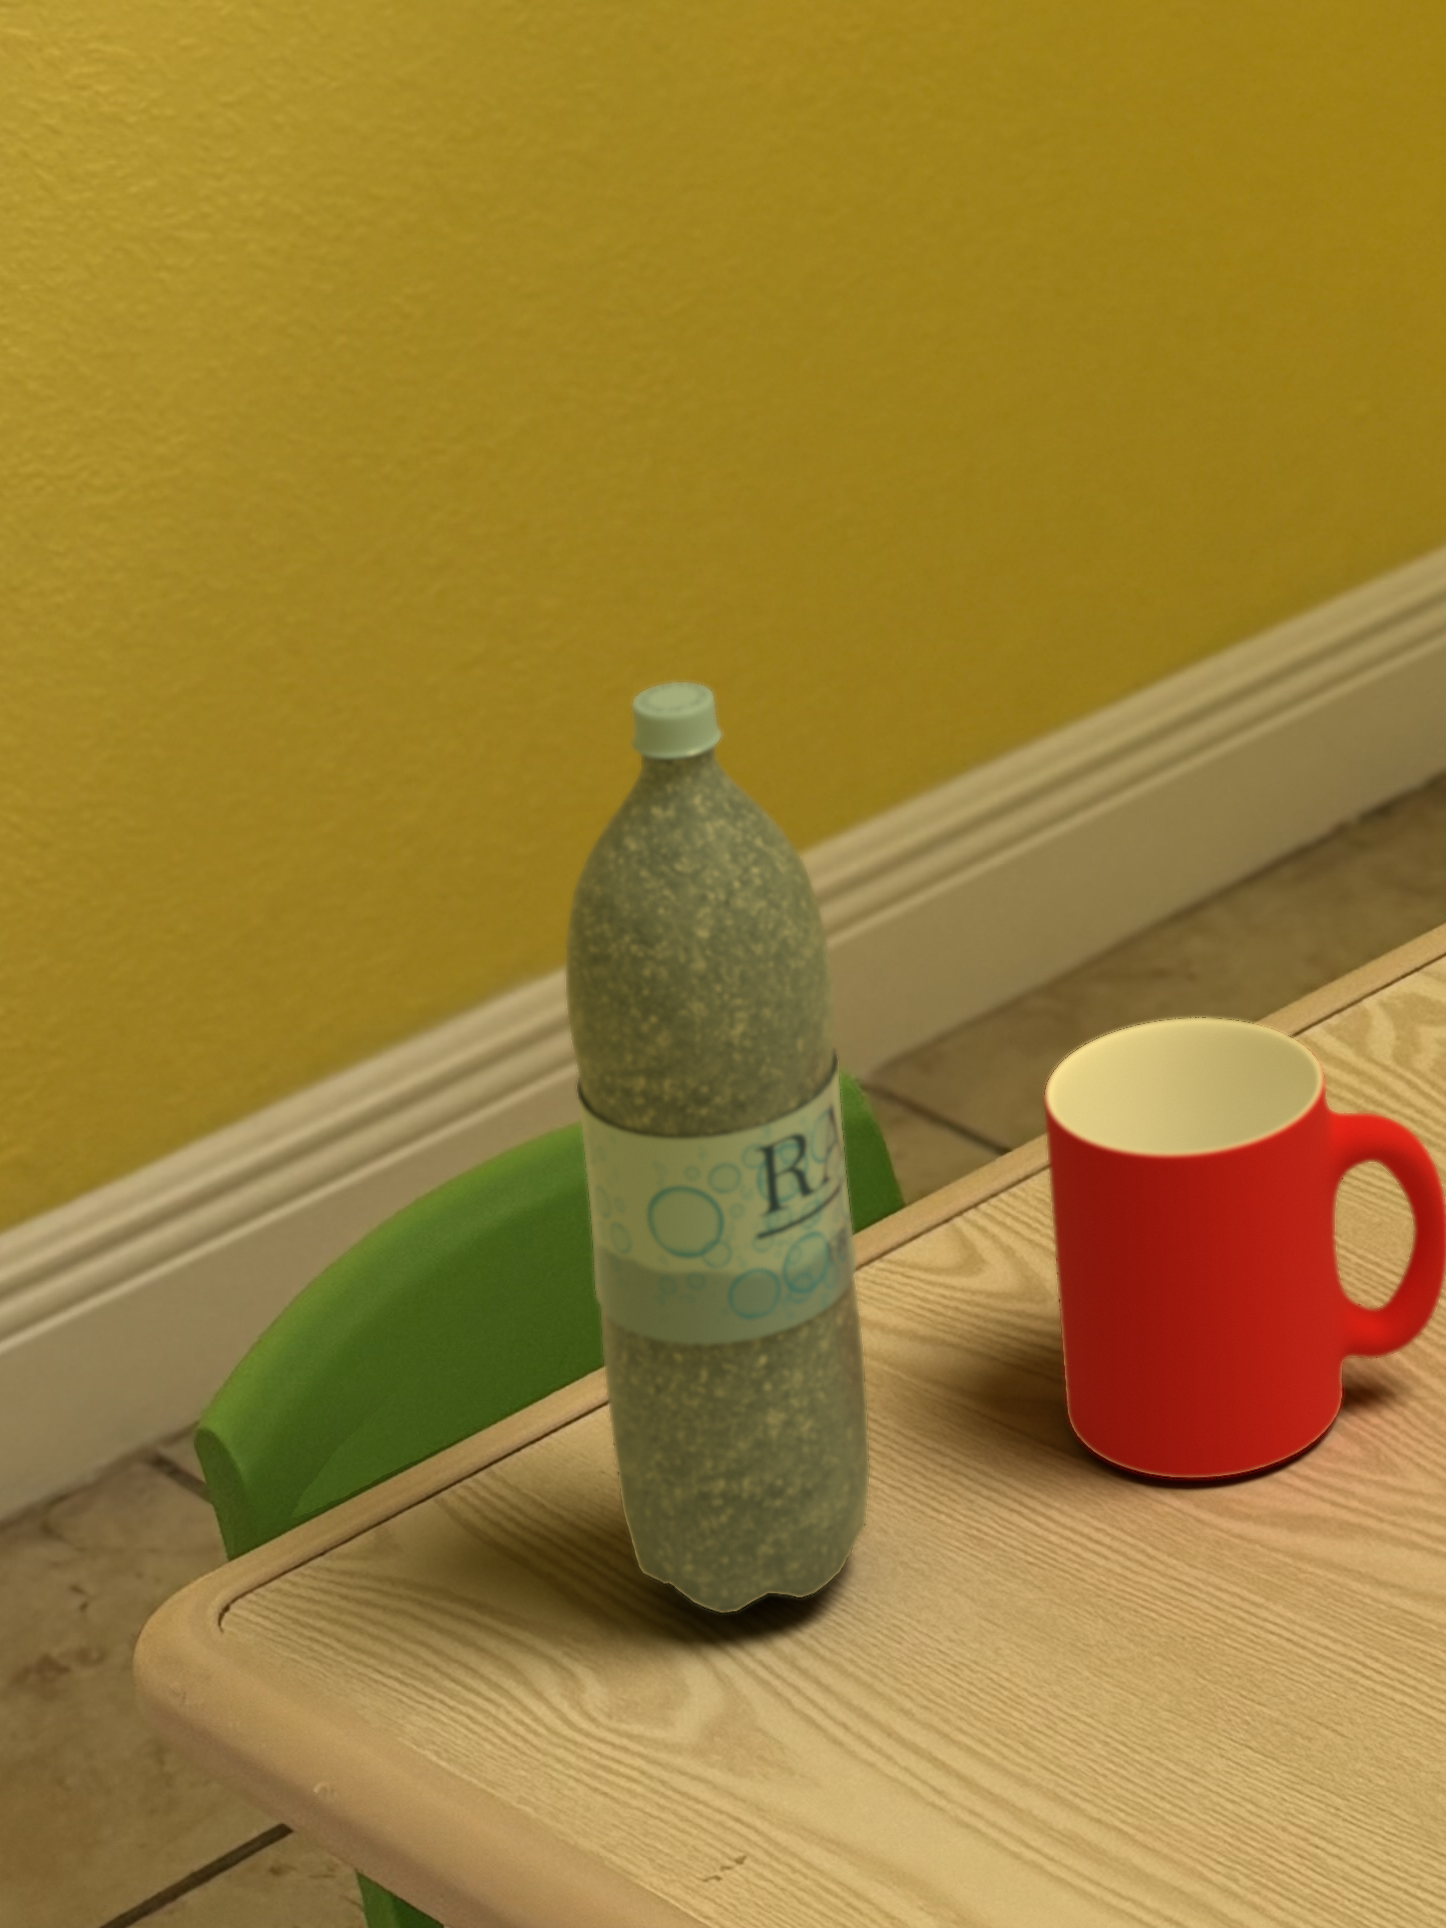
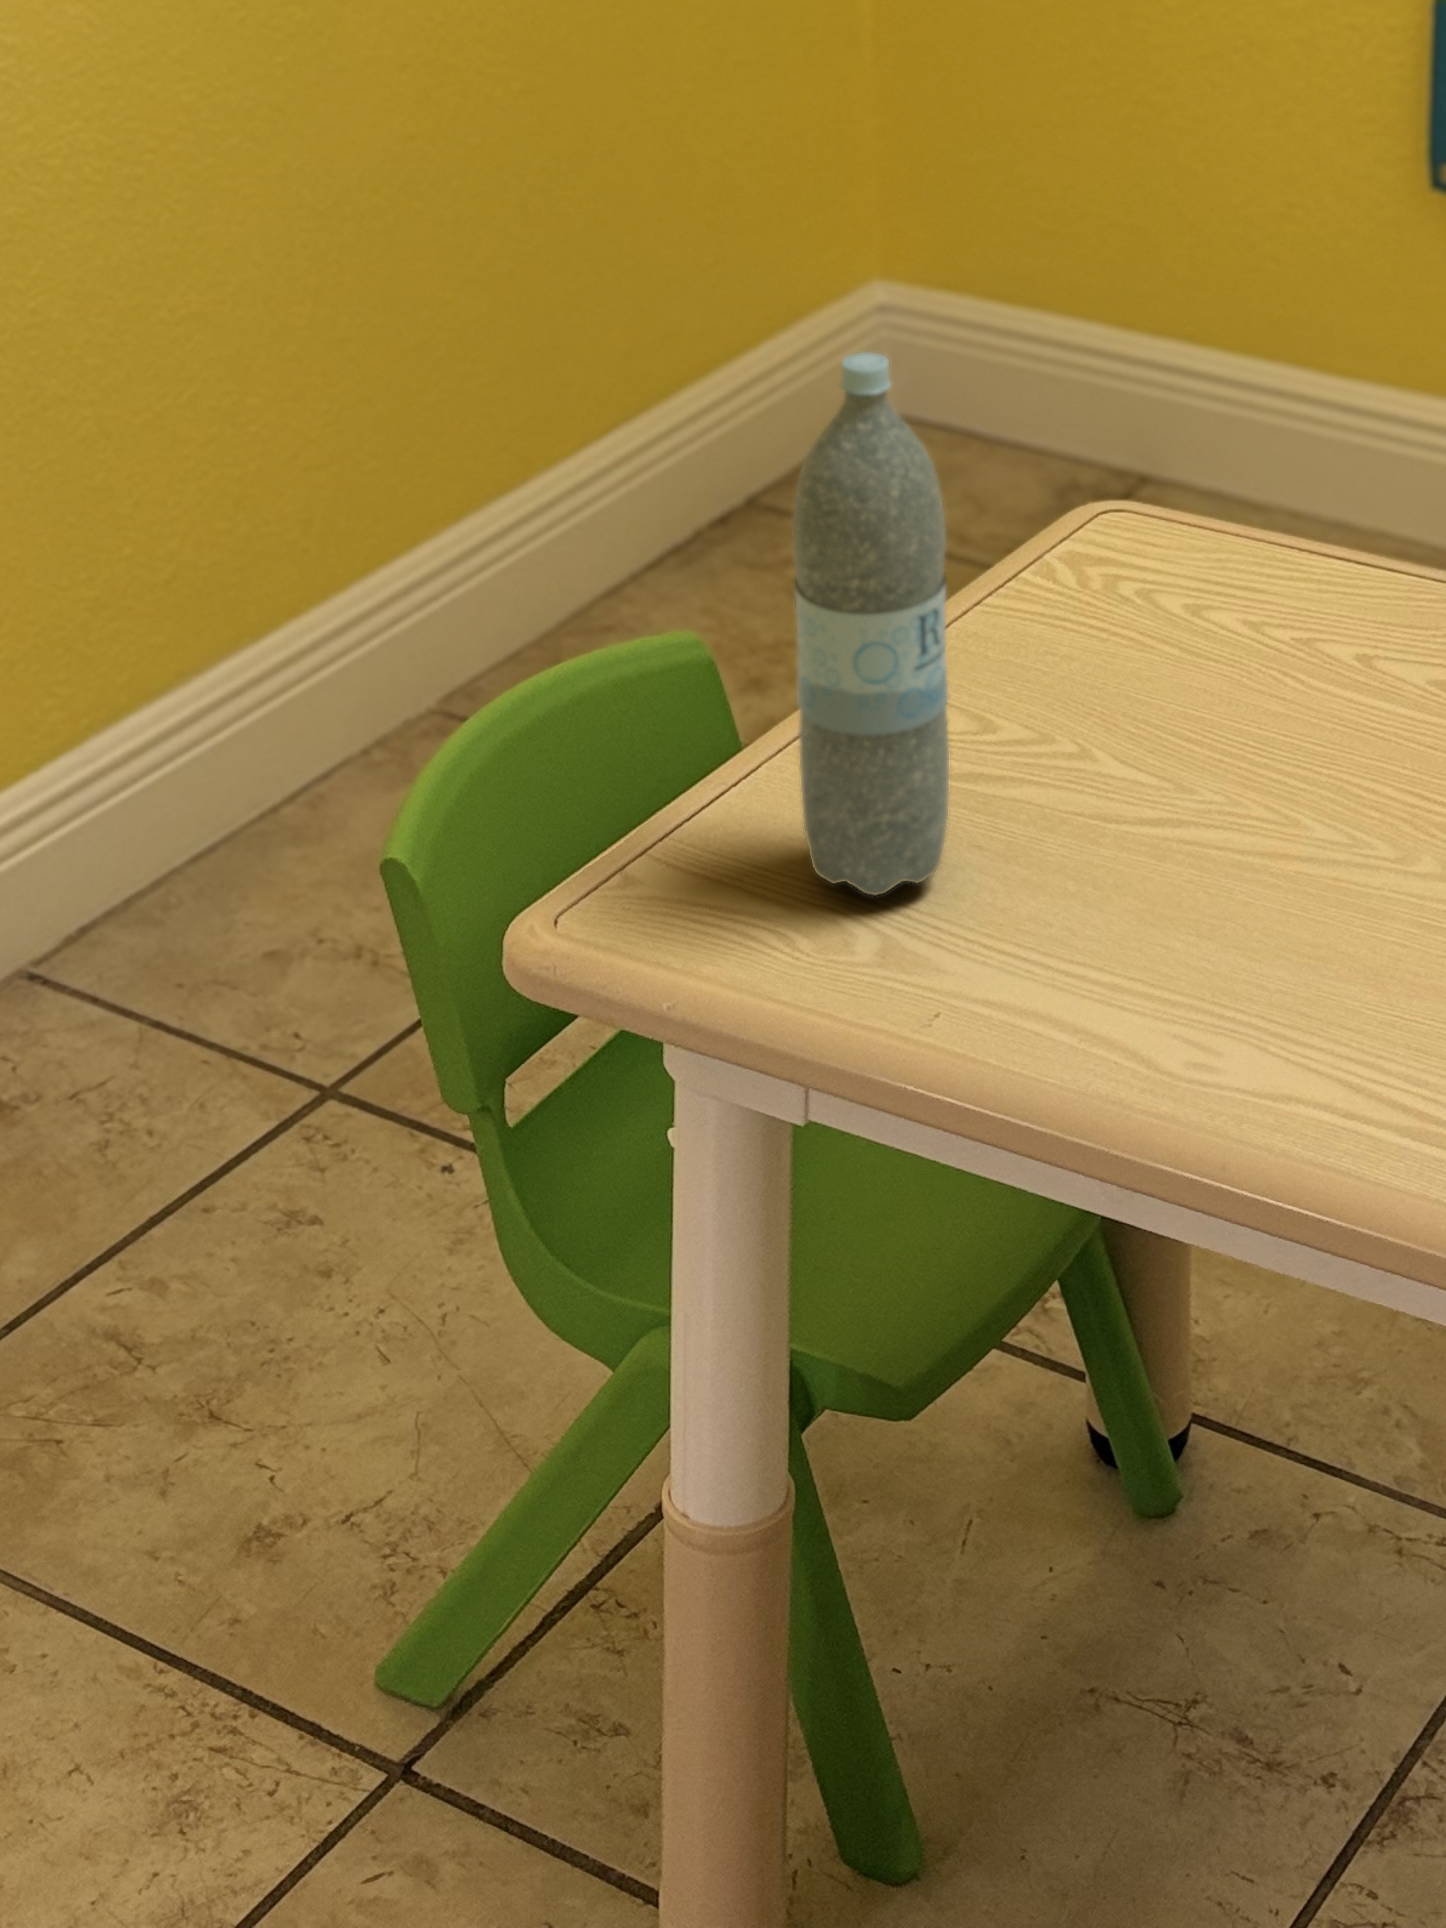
cup: present [1044,1018,1446,1478] -> none [1008,547,1228,806]

